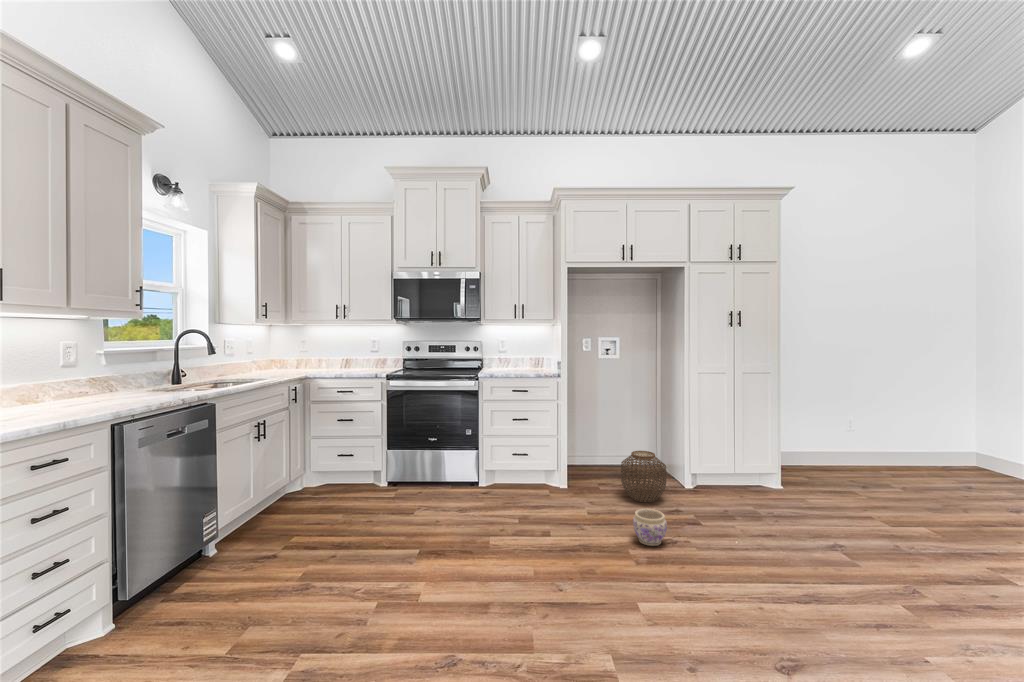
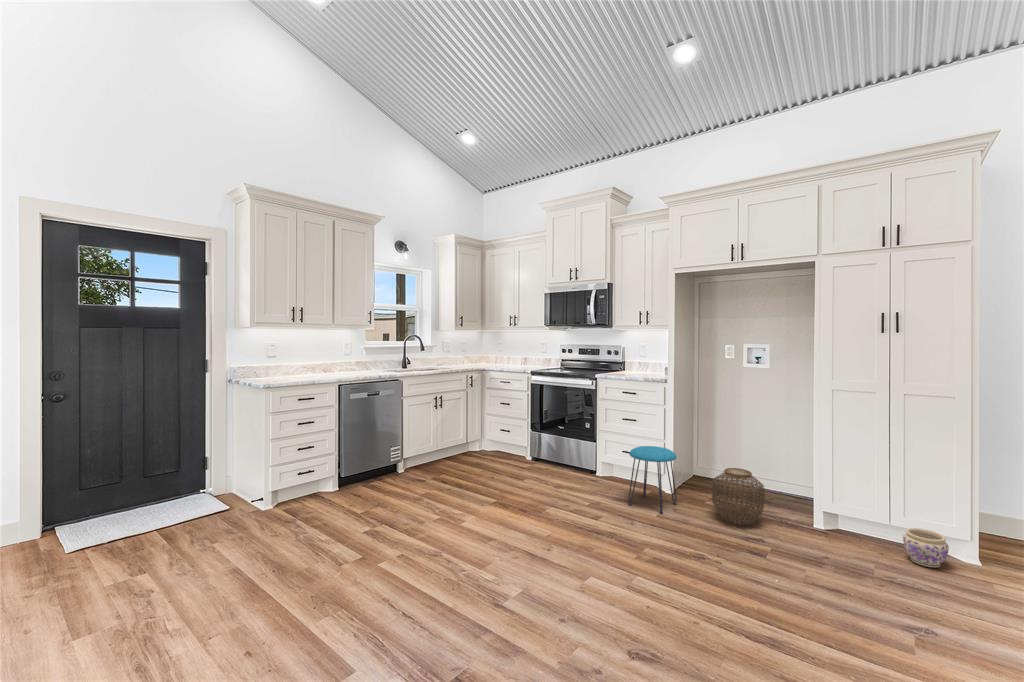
stool: none [545,443,592,510] -> present [628,446,677,513]
planter: present [633,509,667,546] -> present [903,528,949,568]

